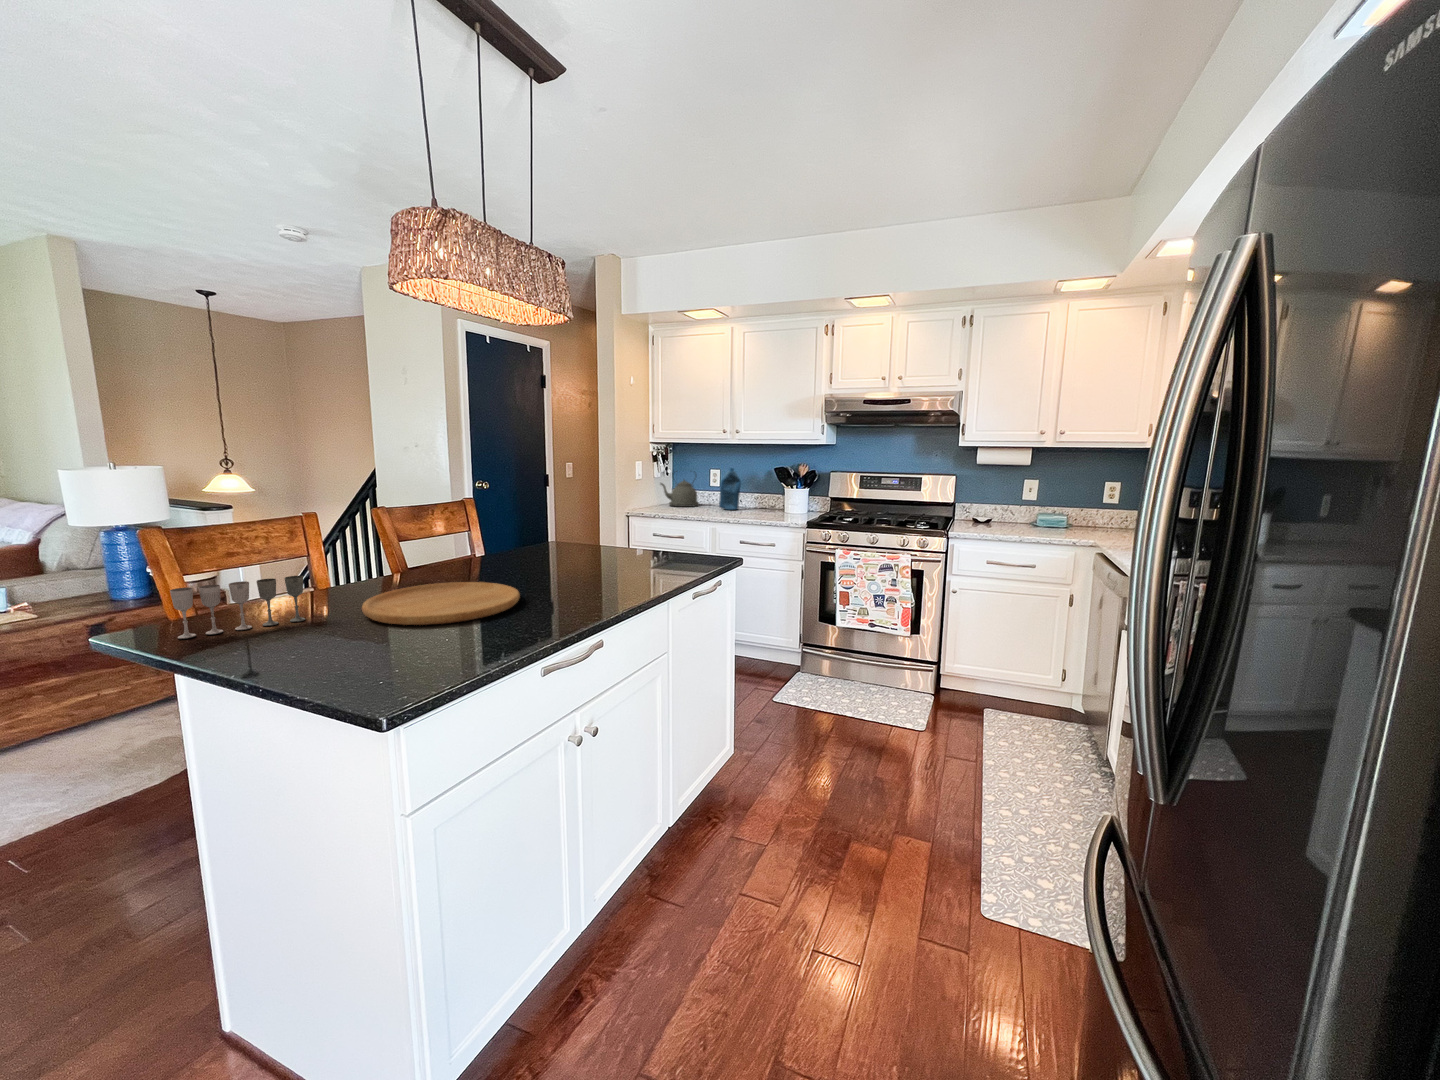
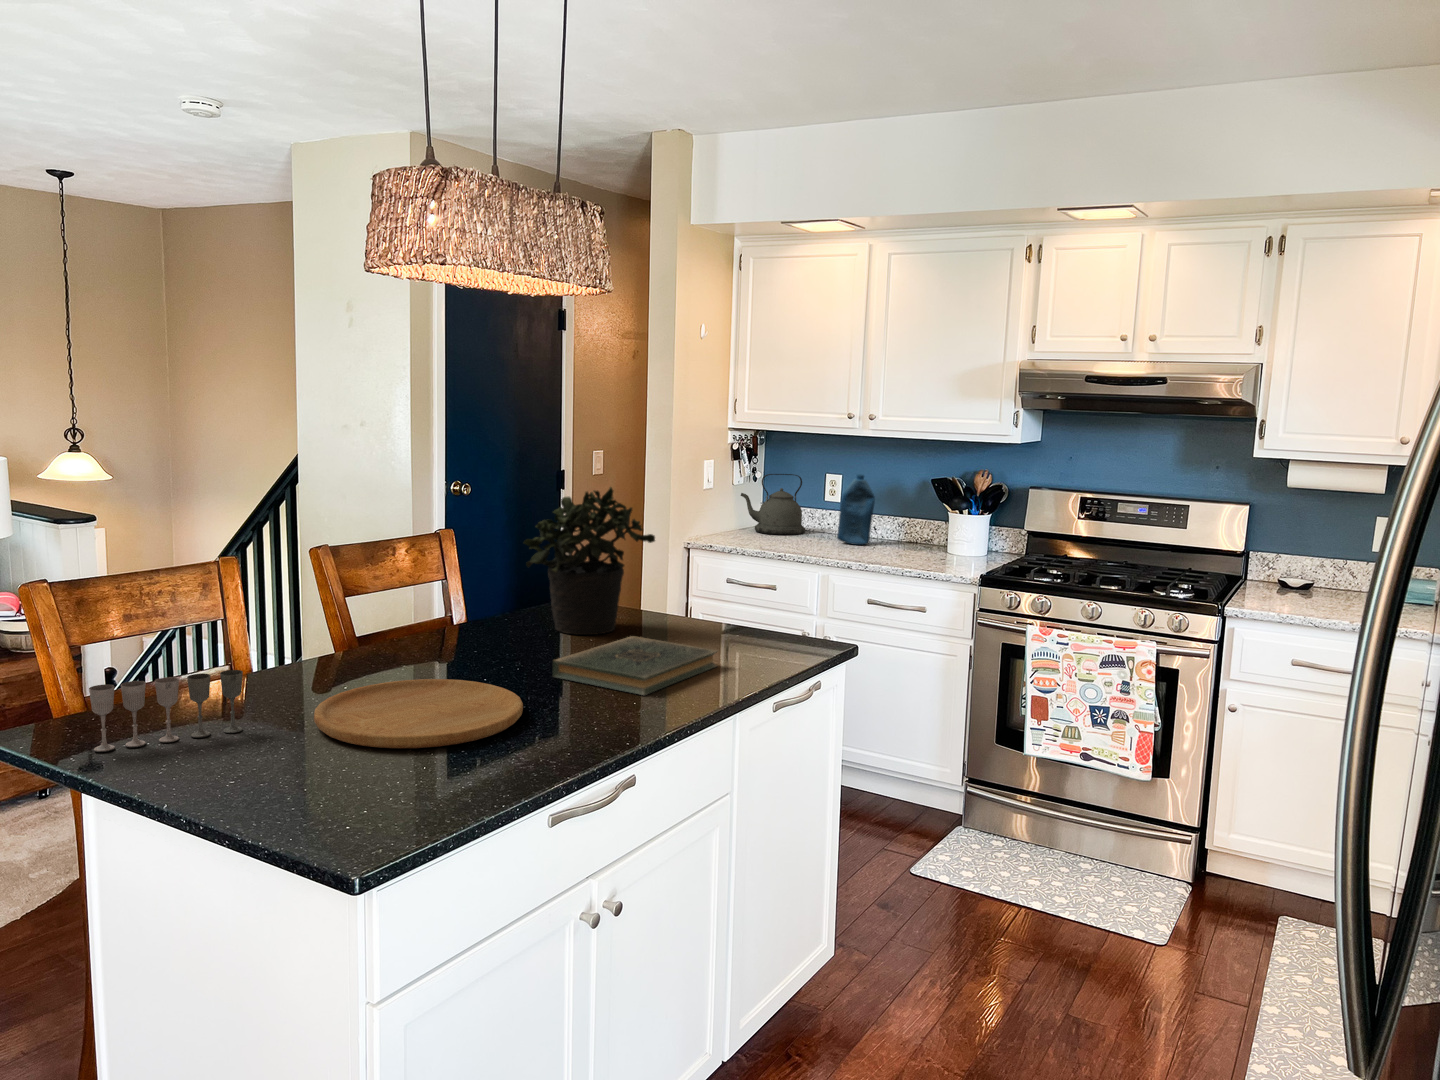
potted plant: none [519,459,609,557] -> present [524,487,655,635]
book: none [541,554,654,587] -> present [552,636,717,695]

